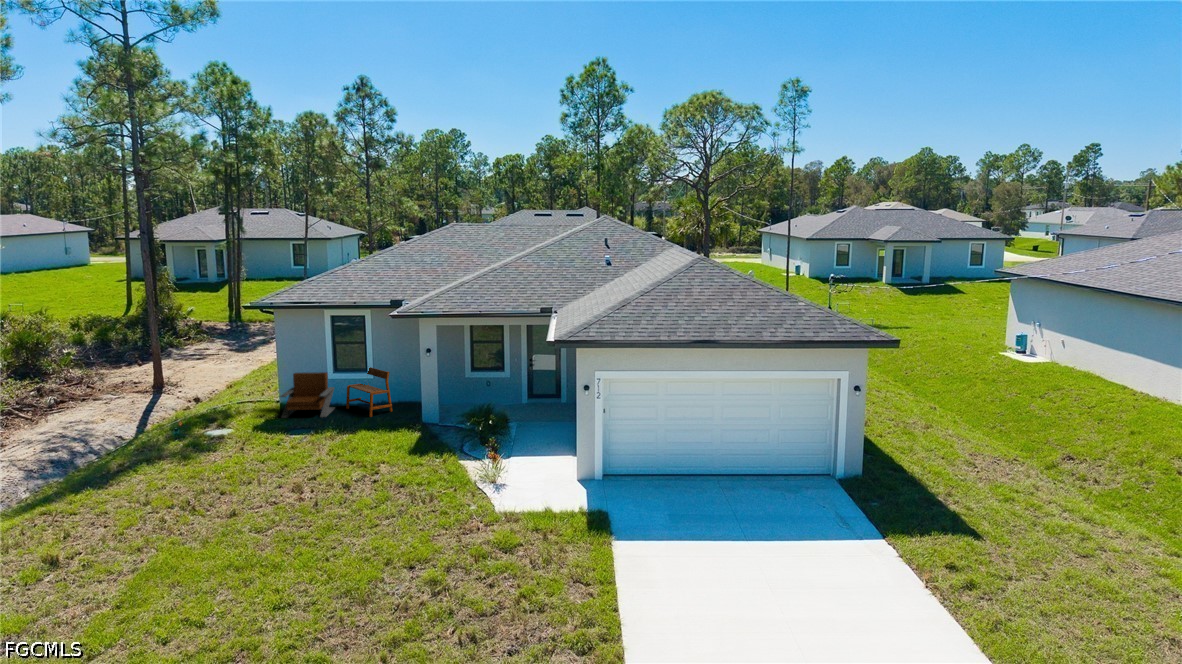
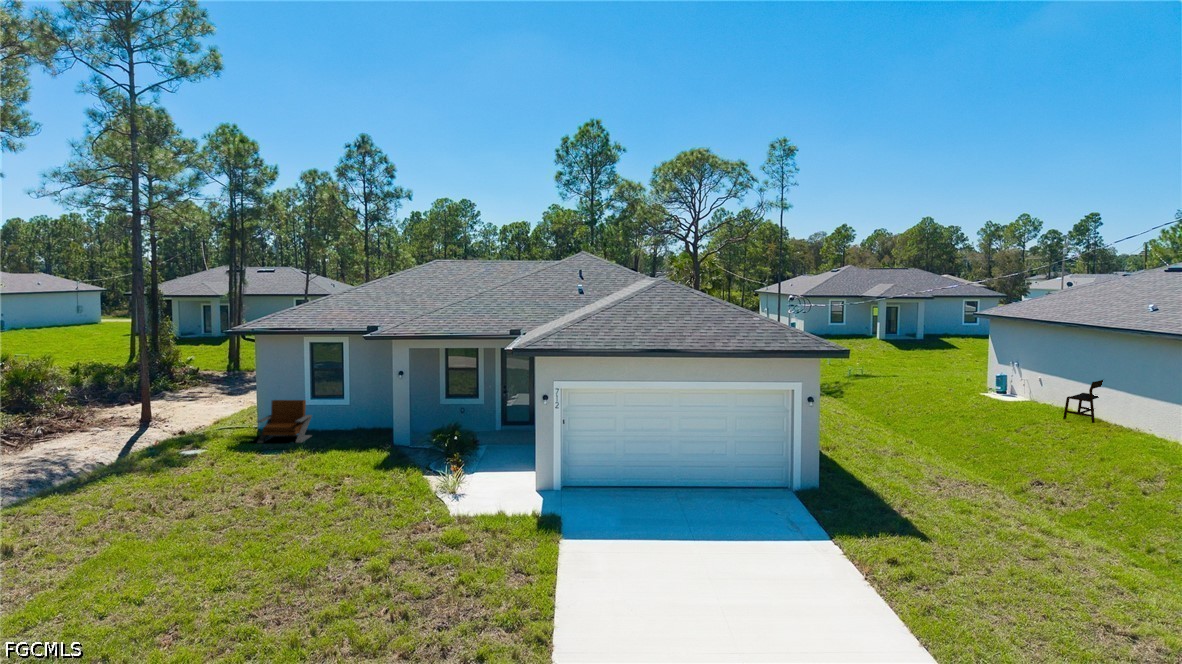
bench: present [346,367,392,417] -> present [1063,380,1103,423]

